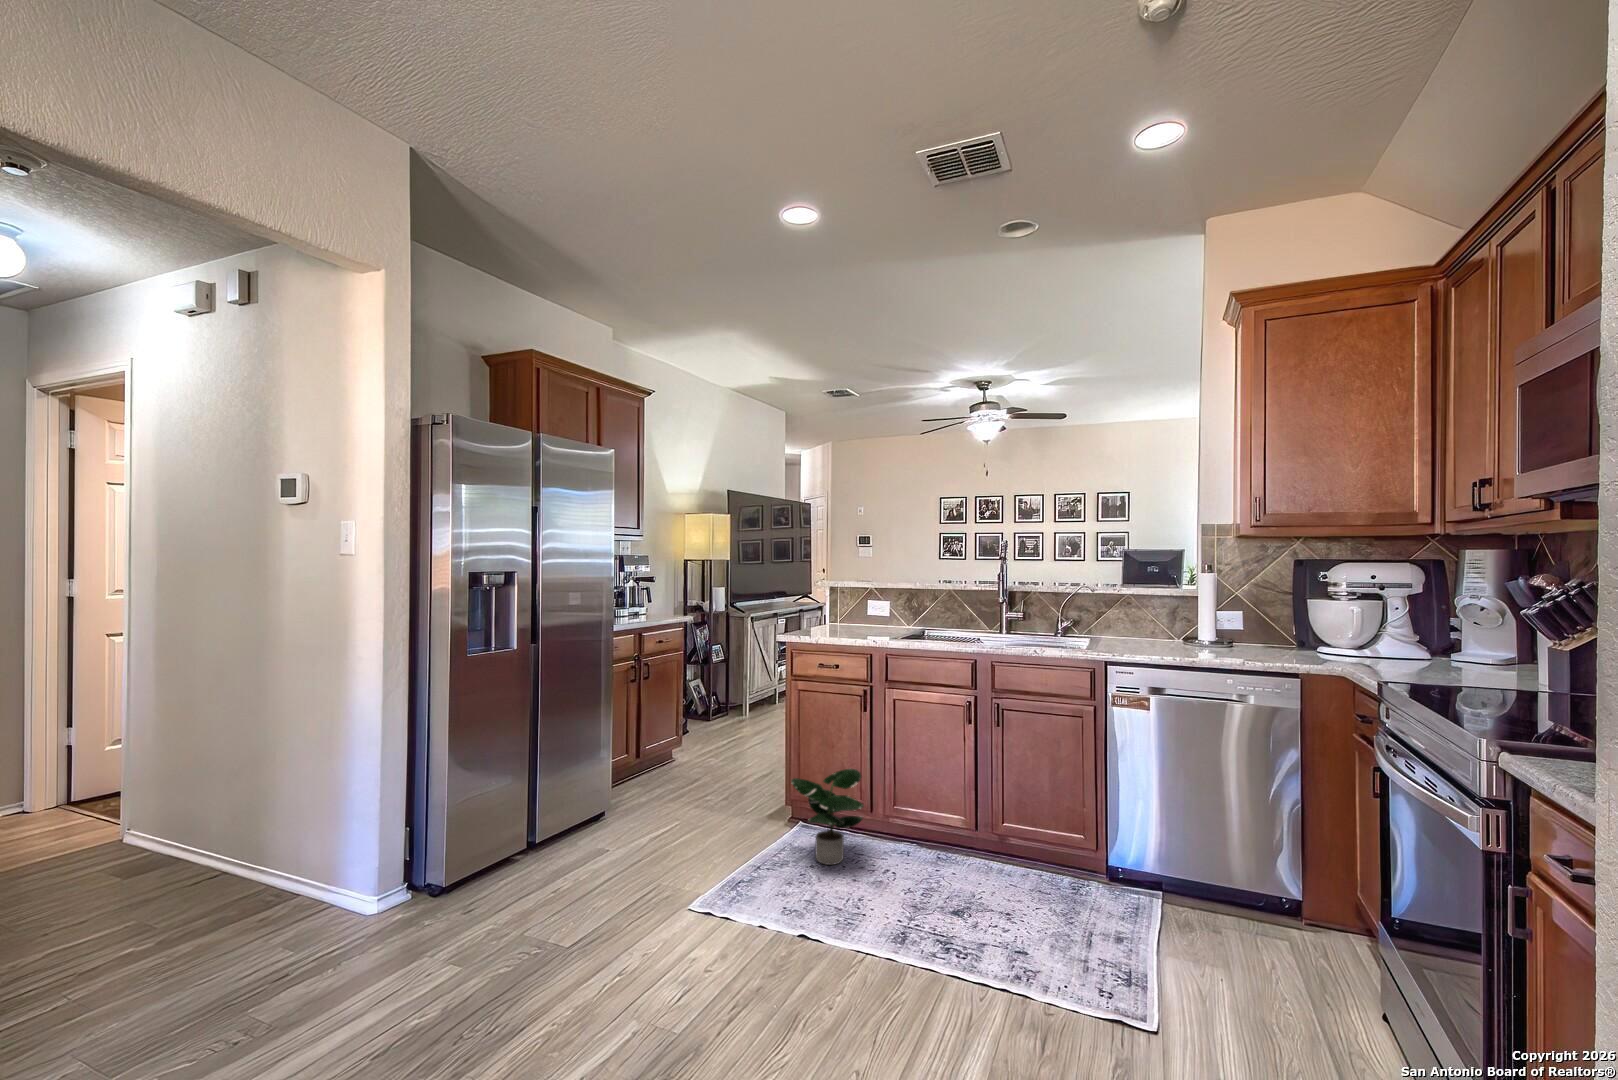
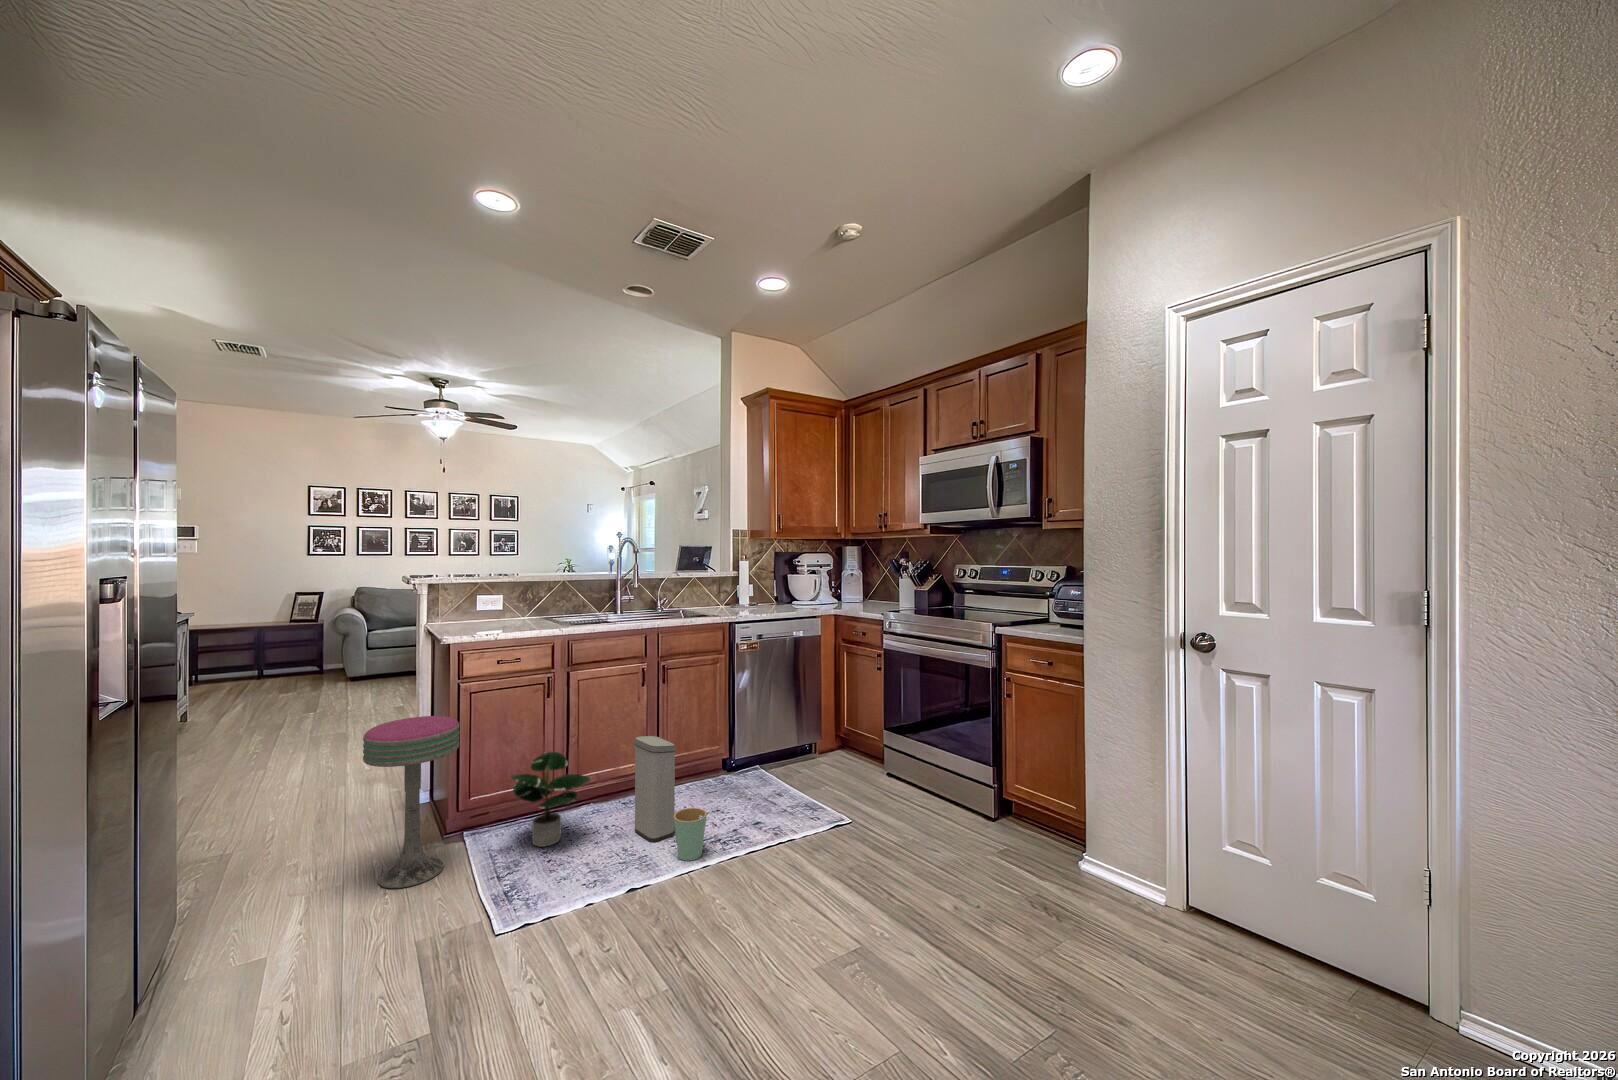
bar stool: none [697,700,769,846] -> present [363,716,459,888]
trash can: none [876,778,931,950] -> present [635,736,707,861]

